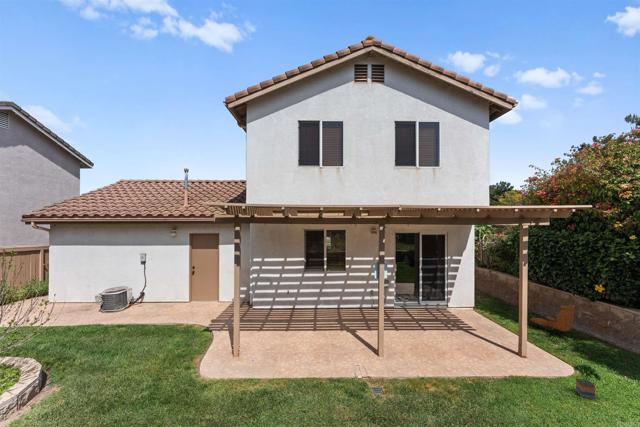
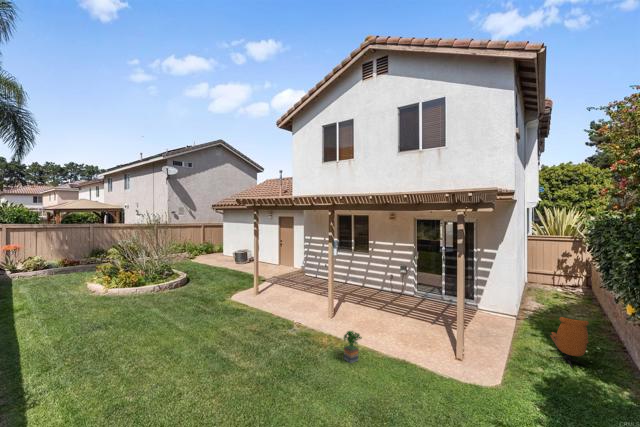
potted tree: present [573,364,601,399] -> present [344,331,362,363]

